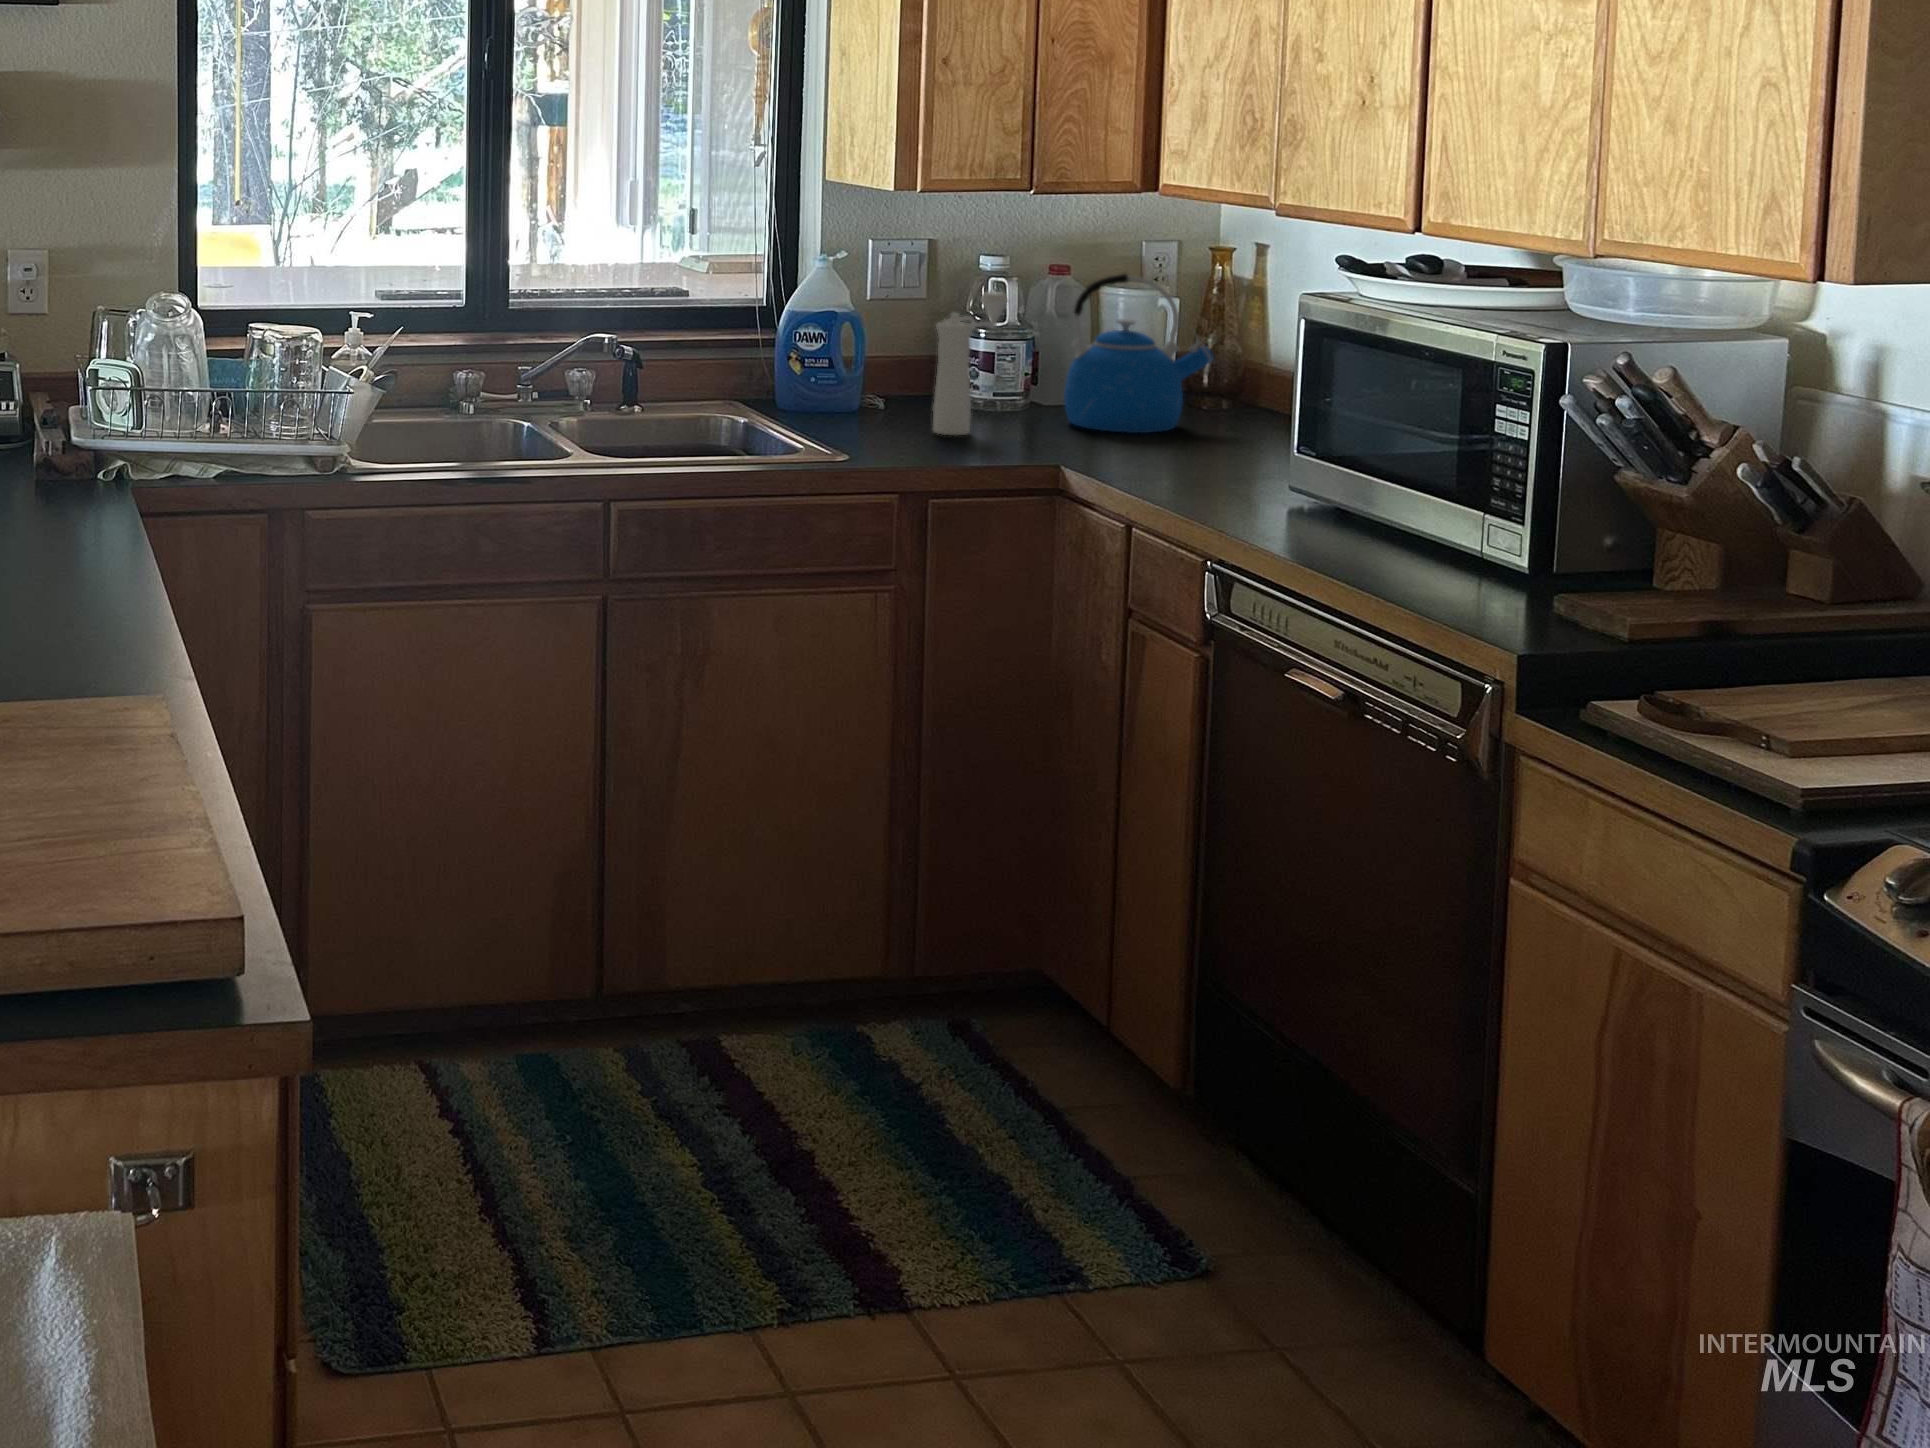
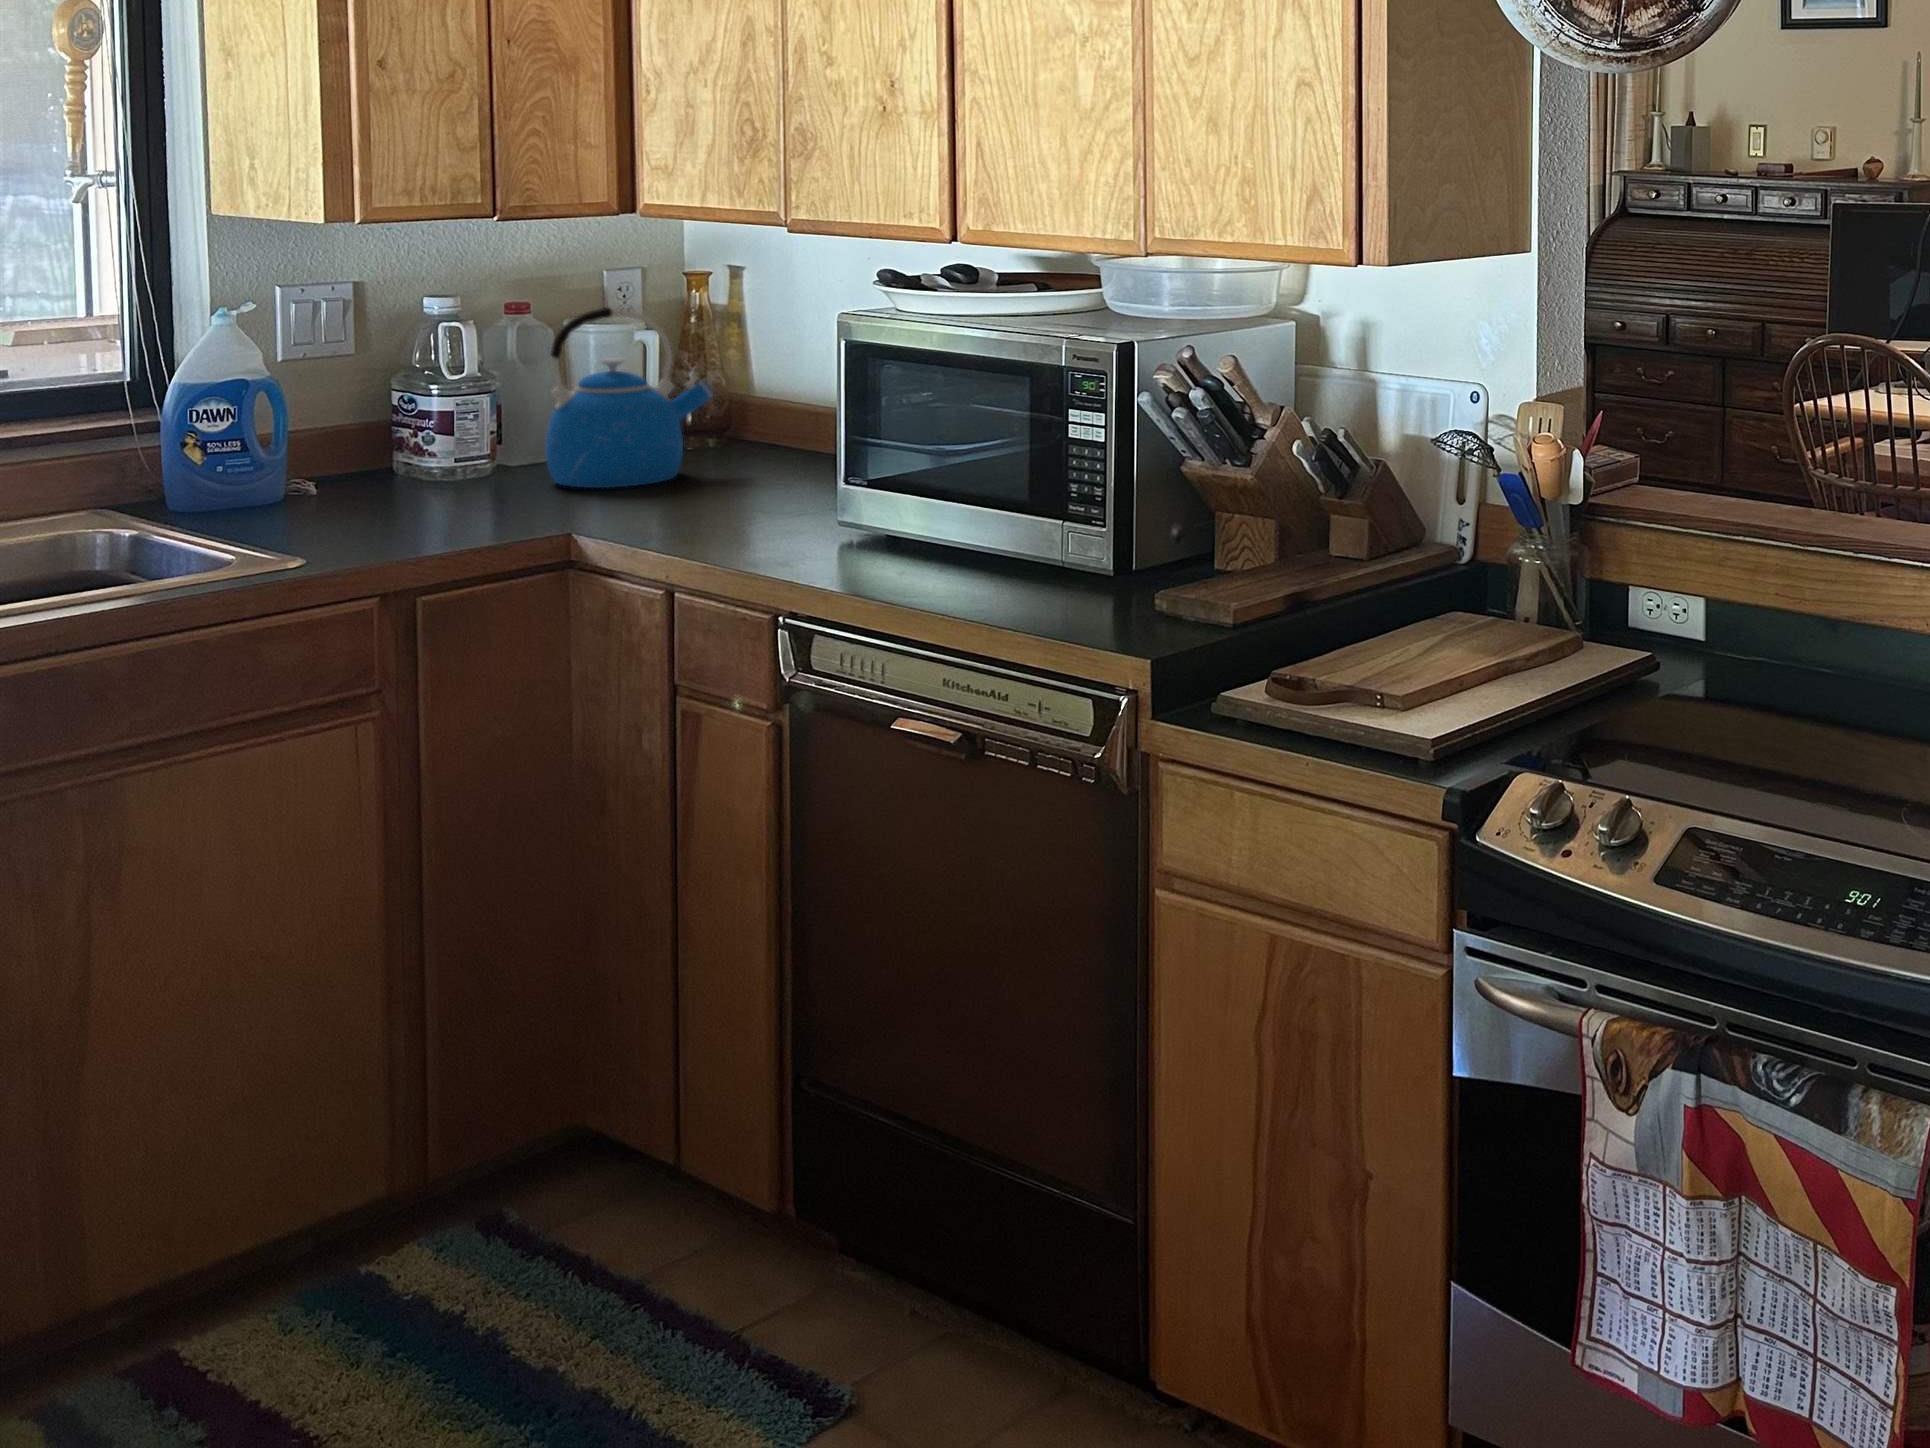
pepper mill: present [933,292,1008,435] -> none [388,338,473,515]

